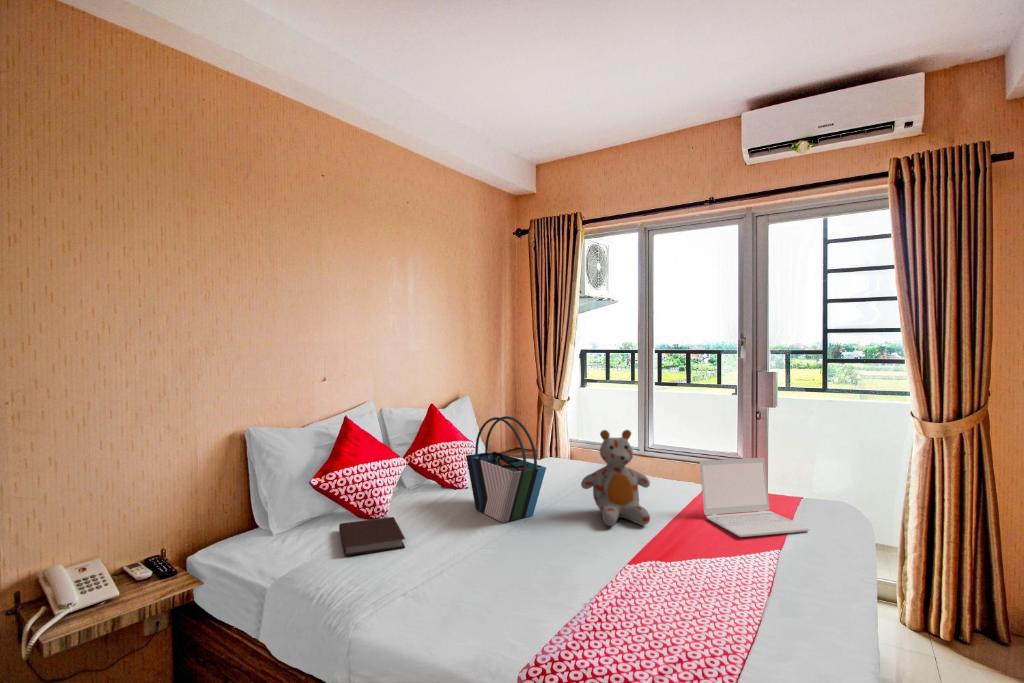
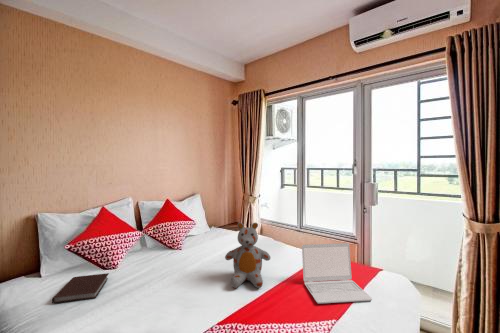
tote bag: present [466,416,546,523] -> none [164,212,200,280]

